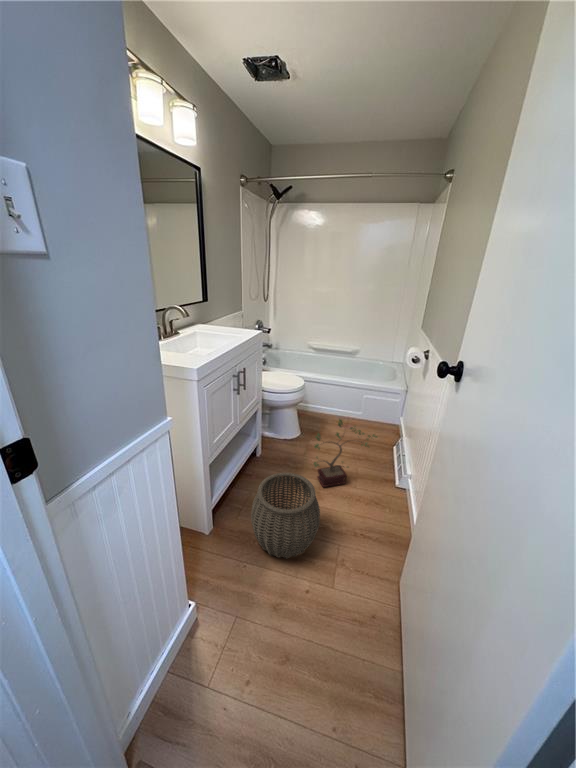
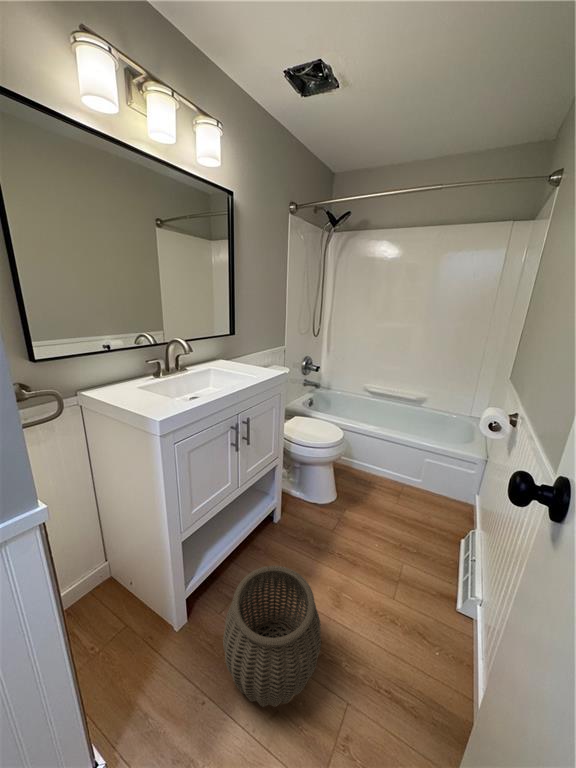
potted plant: present [314,419,377,487] -> none [331,495,430,588]

